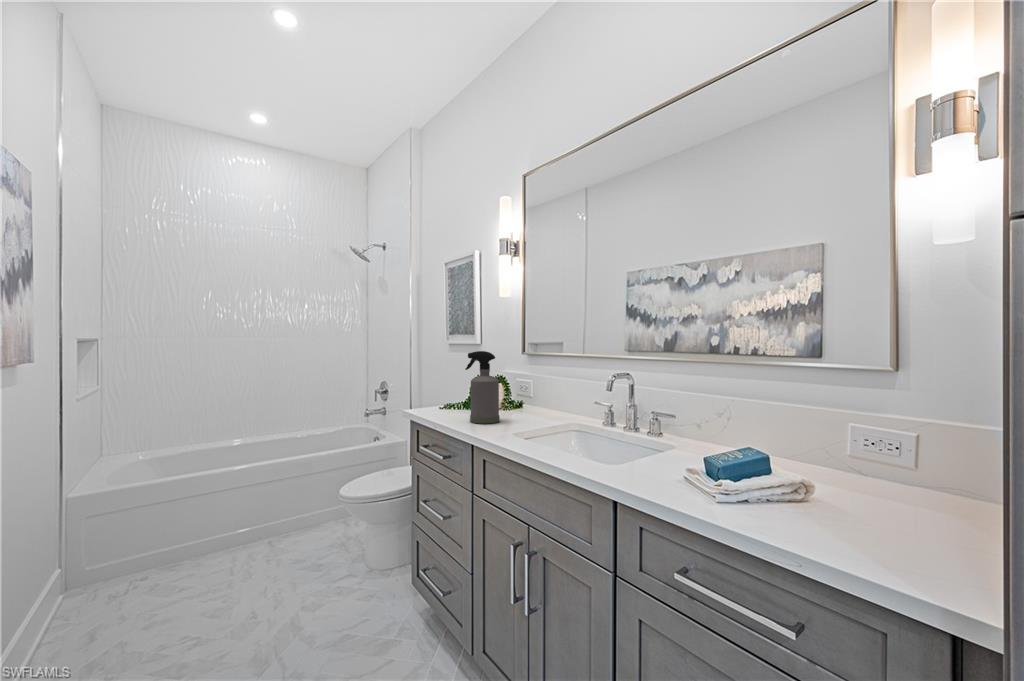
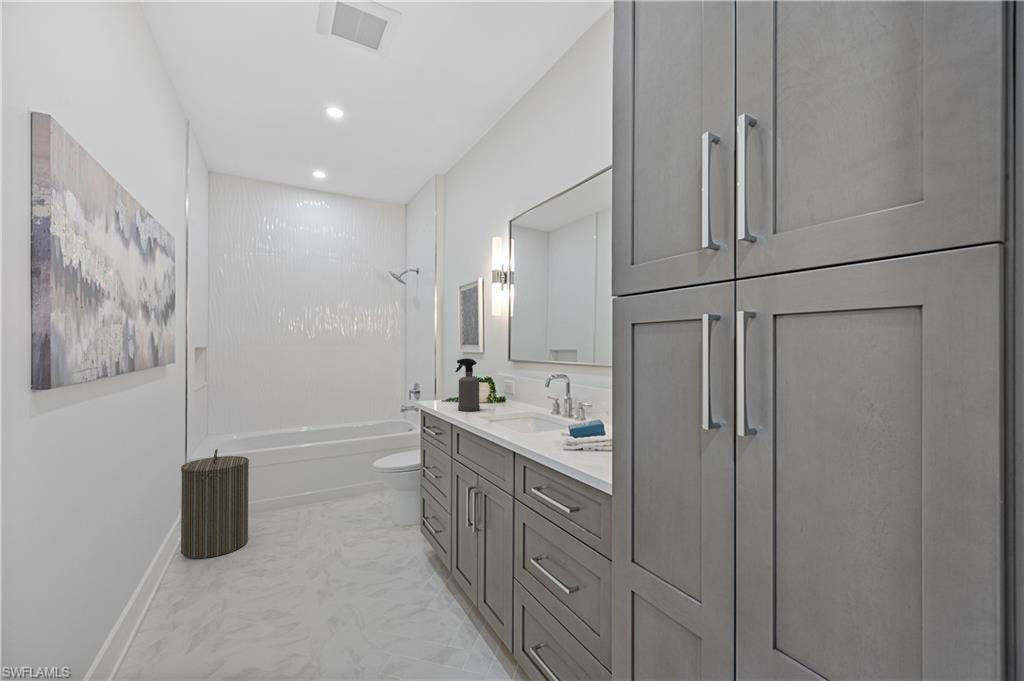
laundry hamper: none [49,483,161,649] -> present [181,449,249,559]

